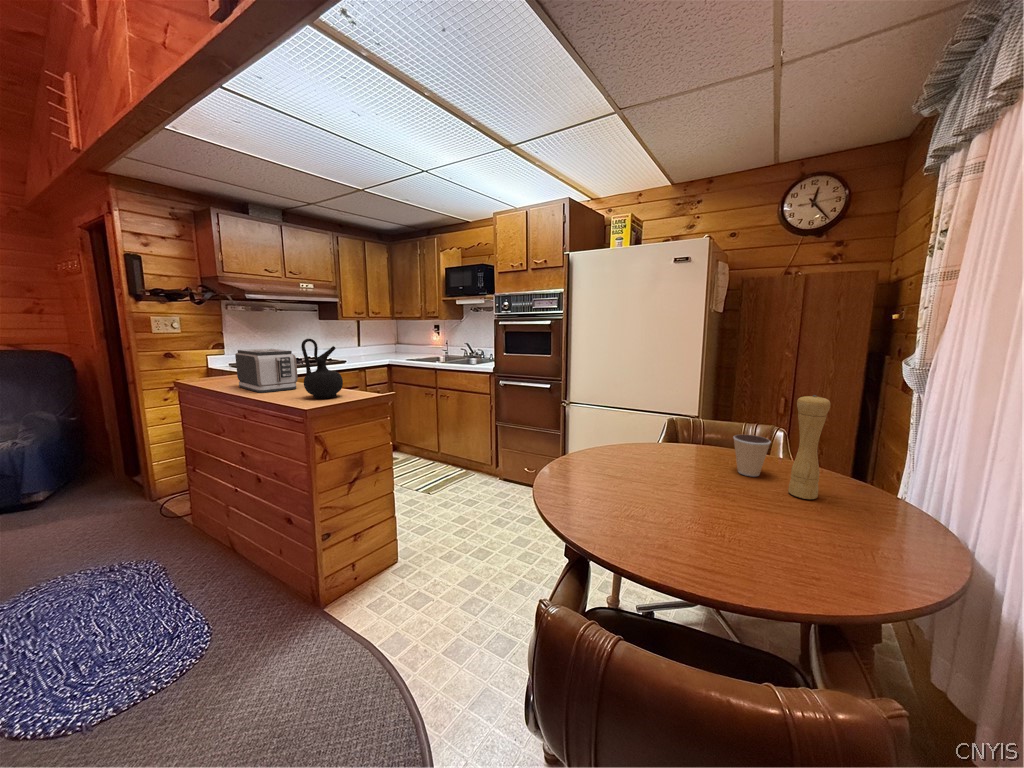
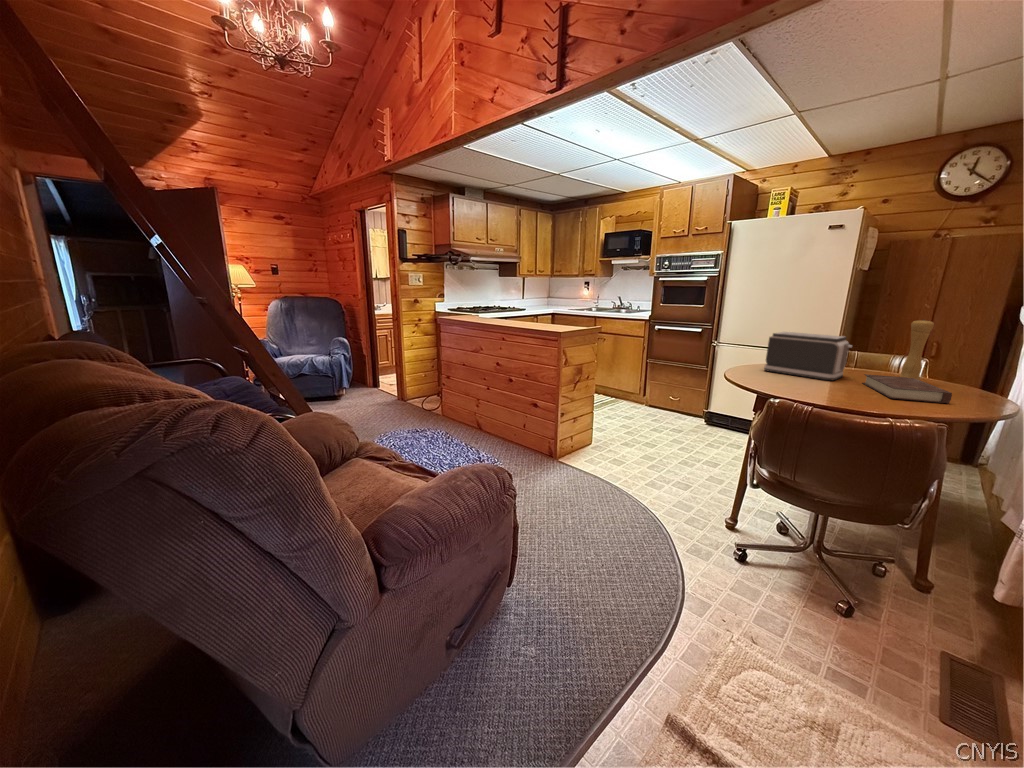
ceramic jug: present [301,339,343,399] -> none [552,286,575,326]
toaster: present [235,349,298,393] -> present [764,332,852,380]
coffee cup: present [734,434,771,476] -> none [864,350,892,375]
book: none [739,492,903,582] -> present [863,374,952,403]

